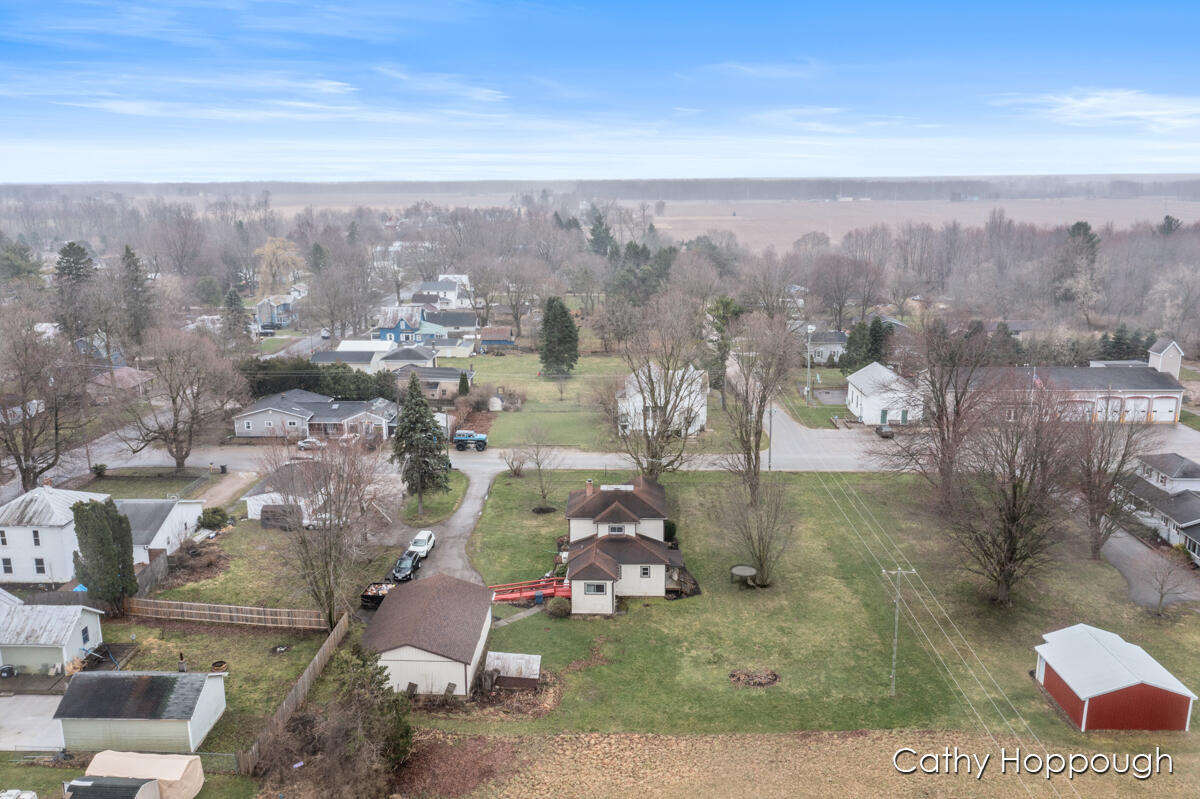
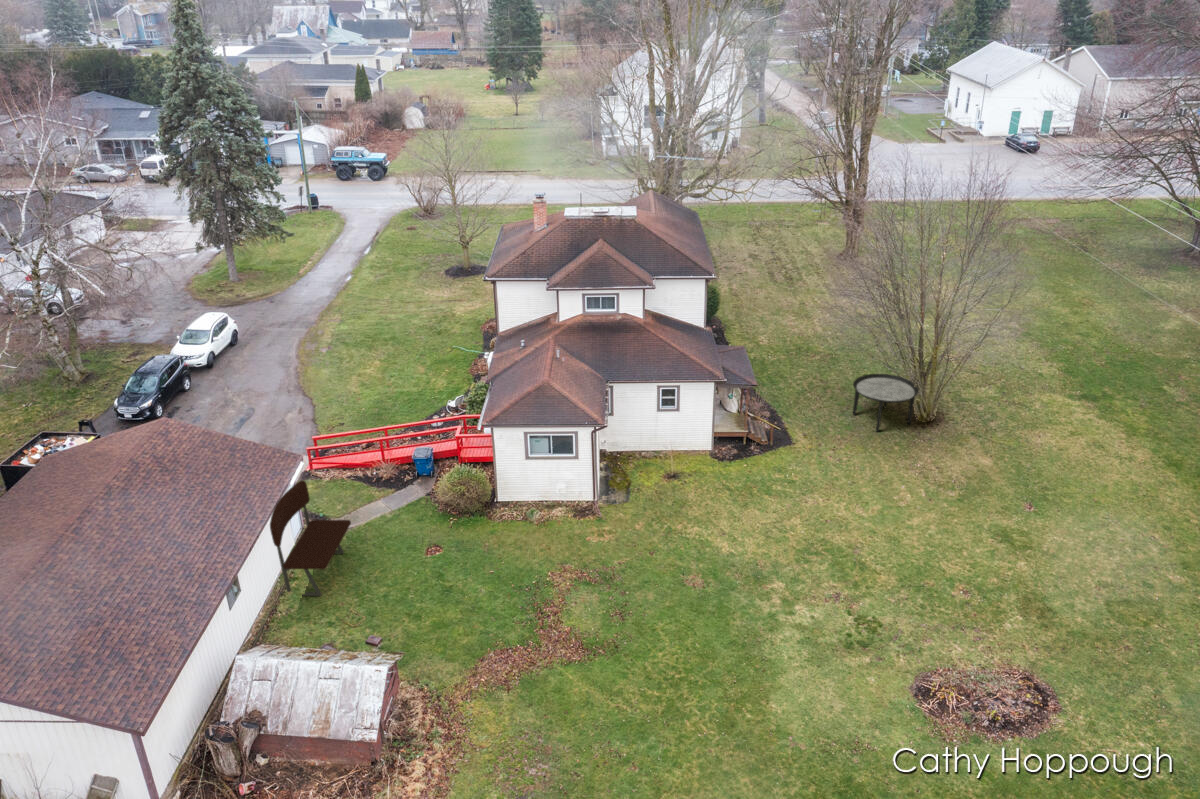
bench: none [490,598,515,643] -> present [270,480,351,596]

